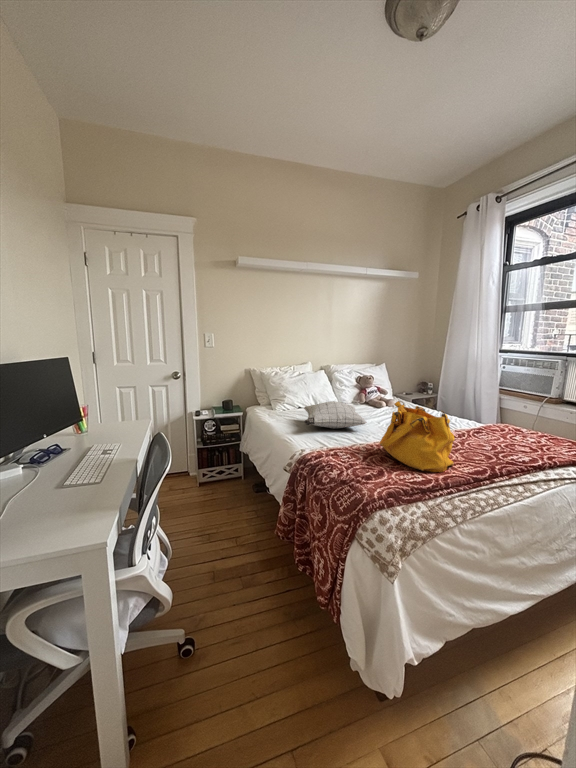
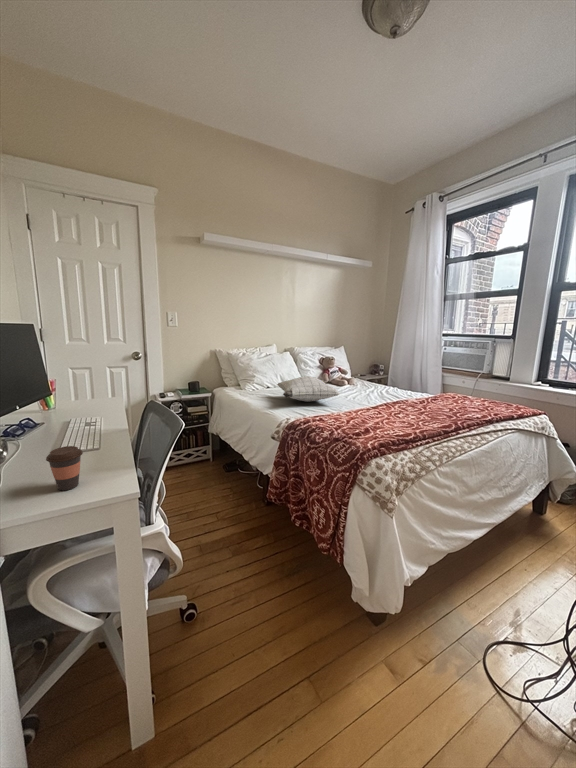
handbag: present [380,401,454,472] -> none [361,369,426,428]
coffee cup: none [33,490,68,533] -> present [46,446,83,490]

